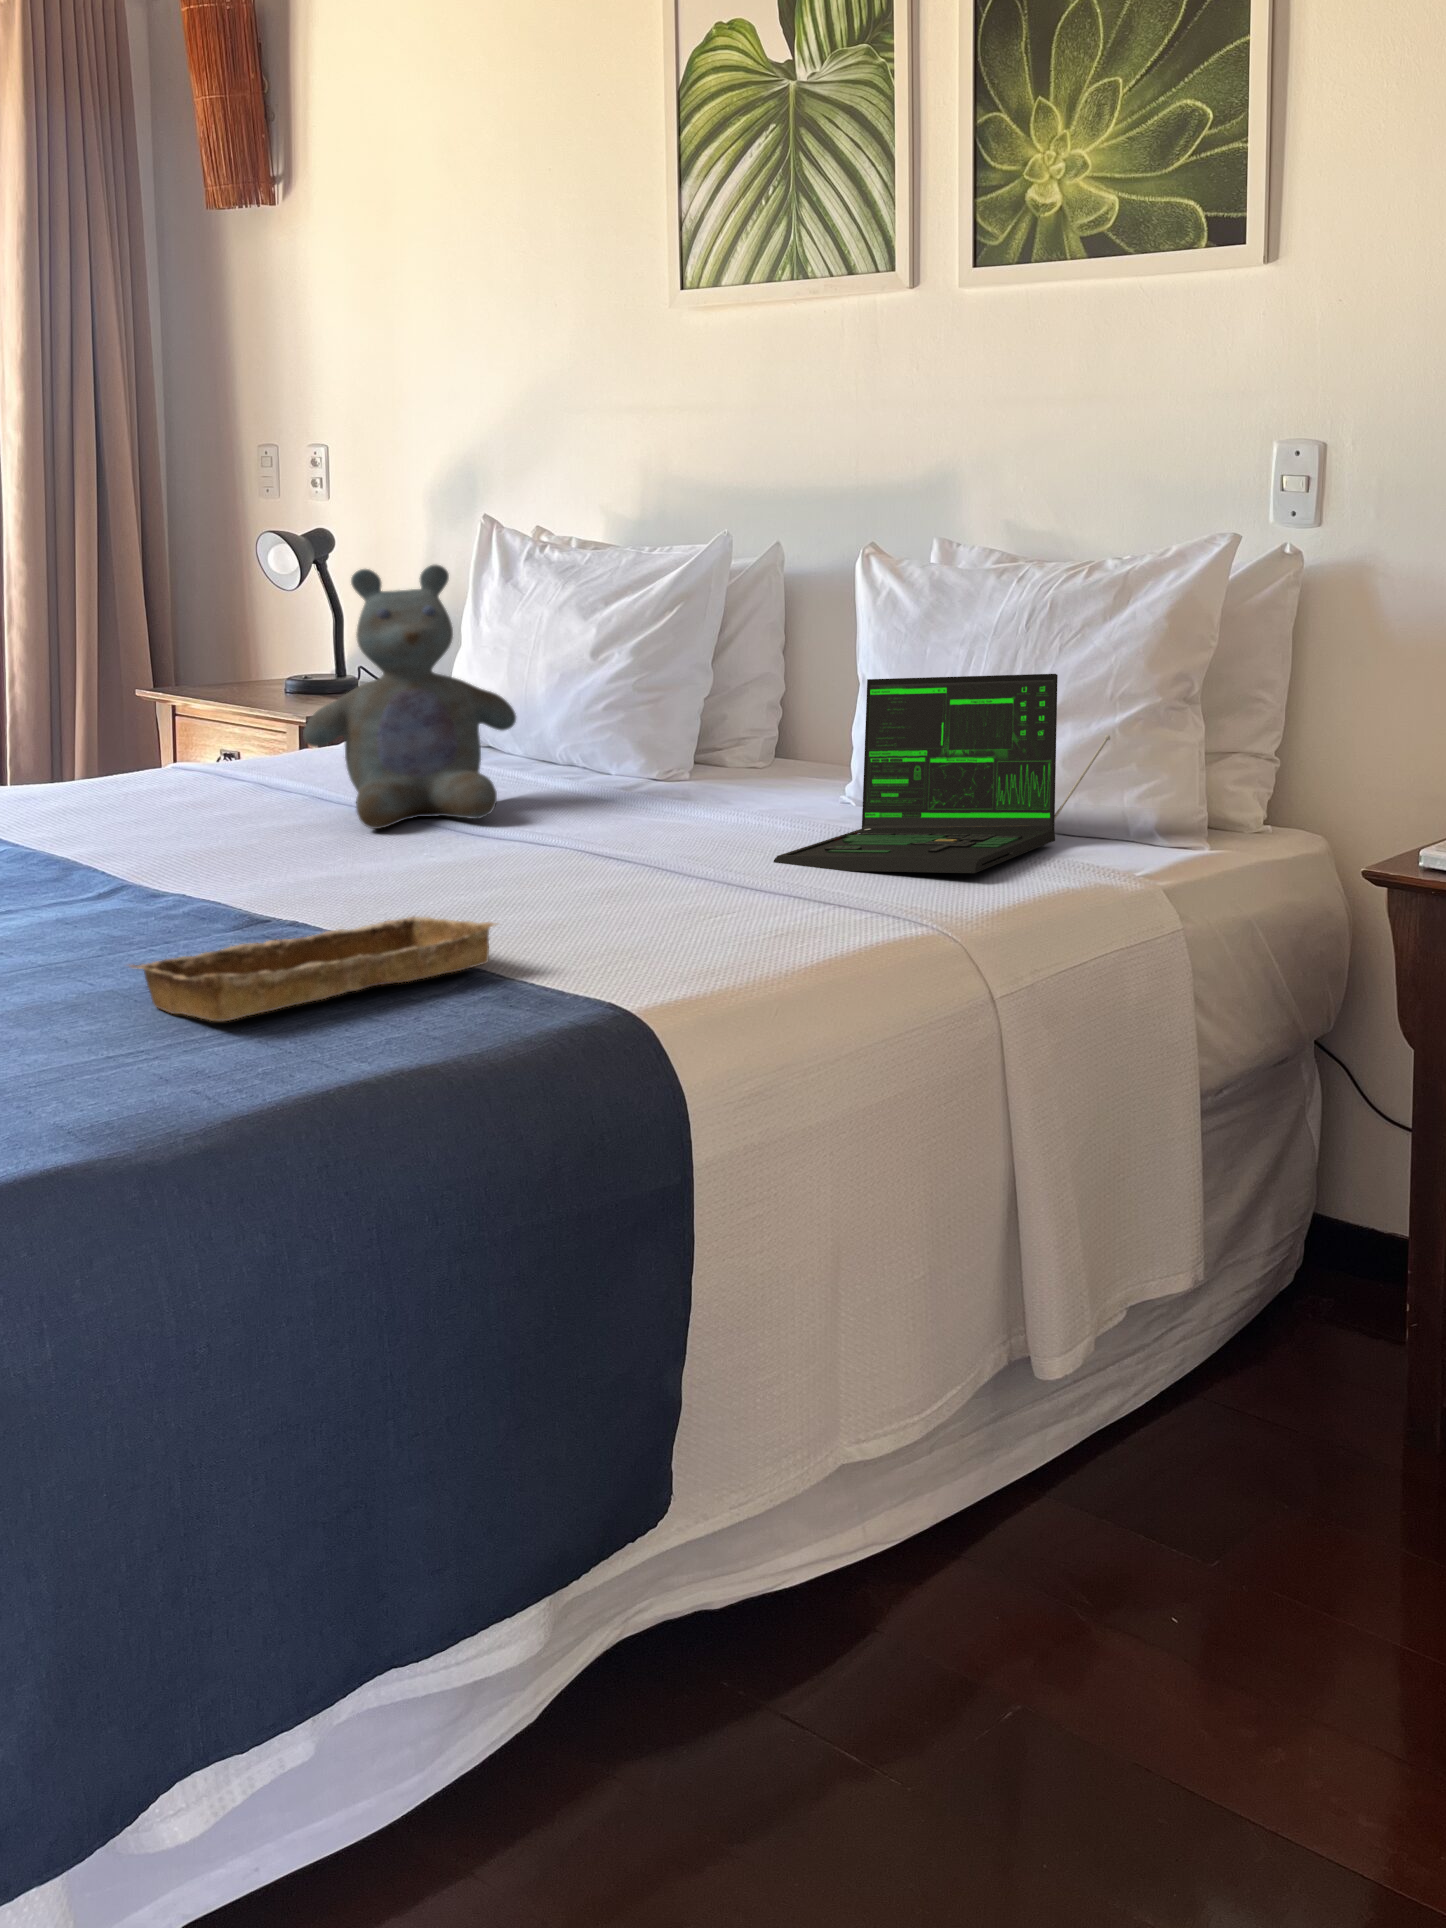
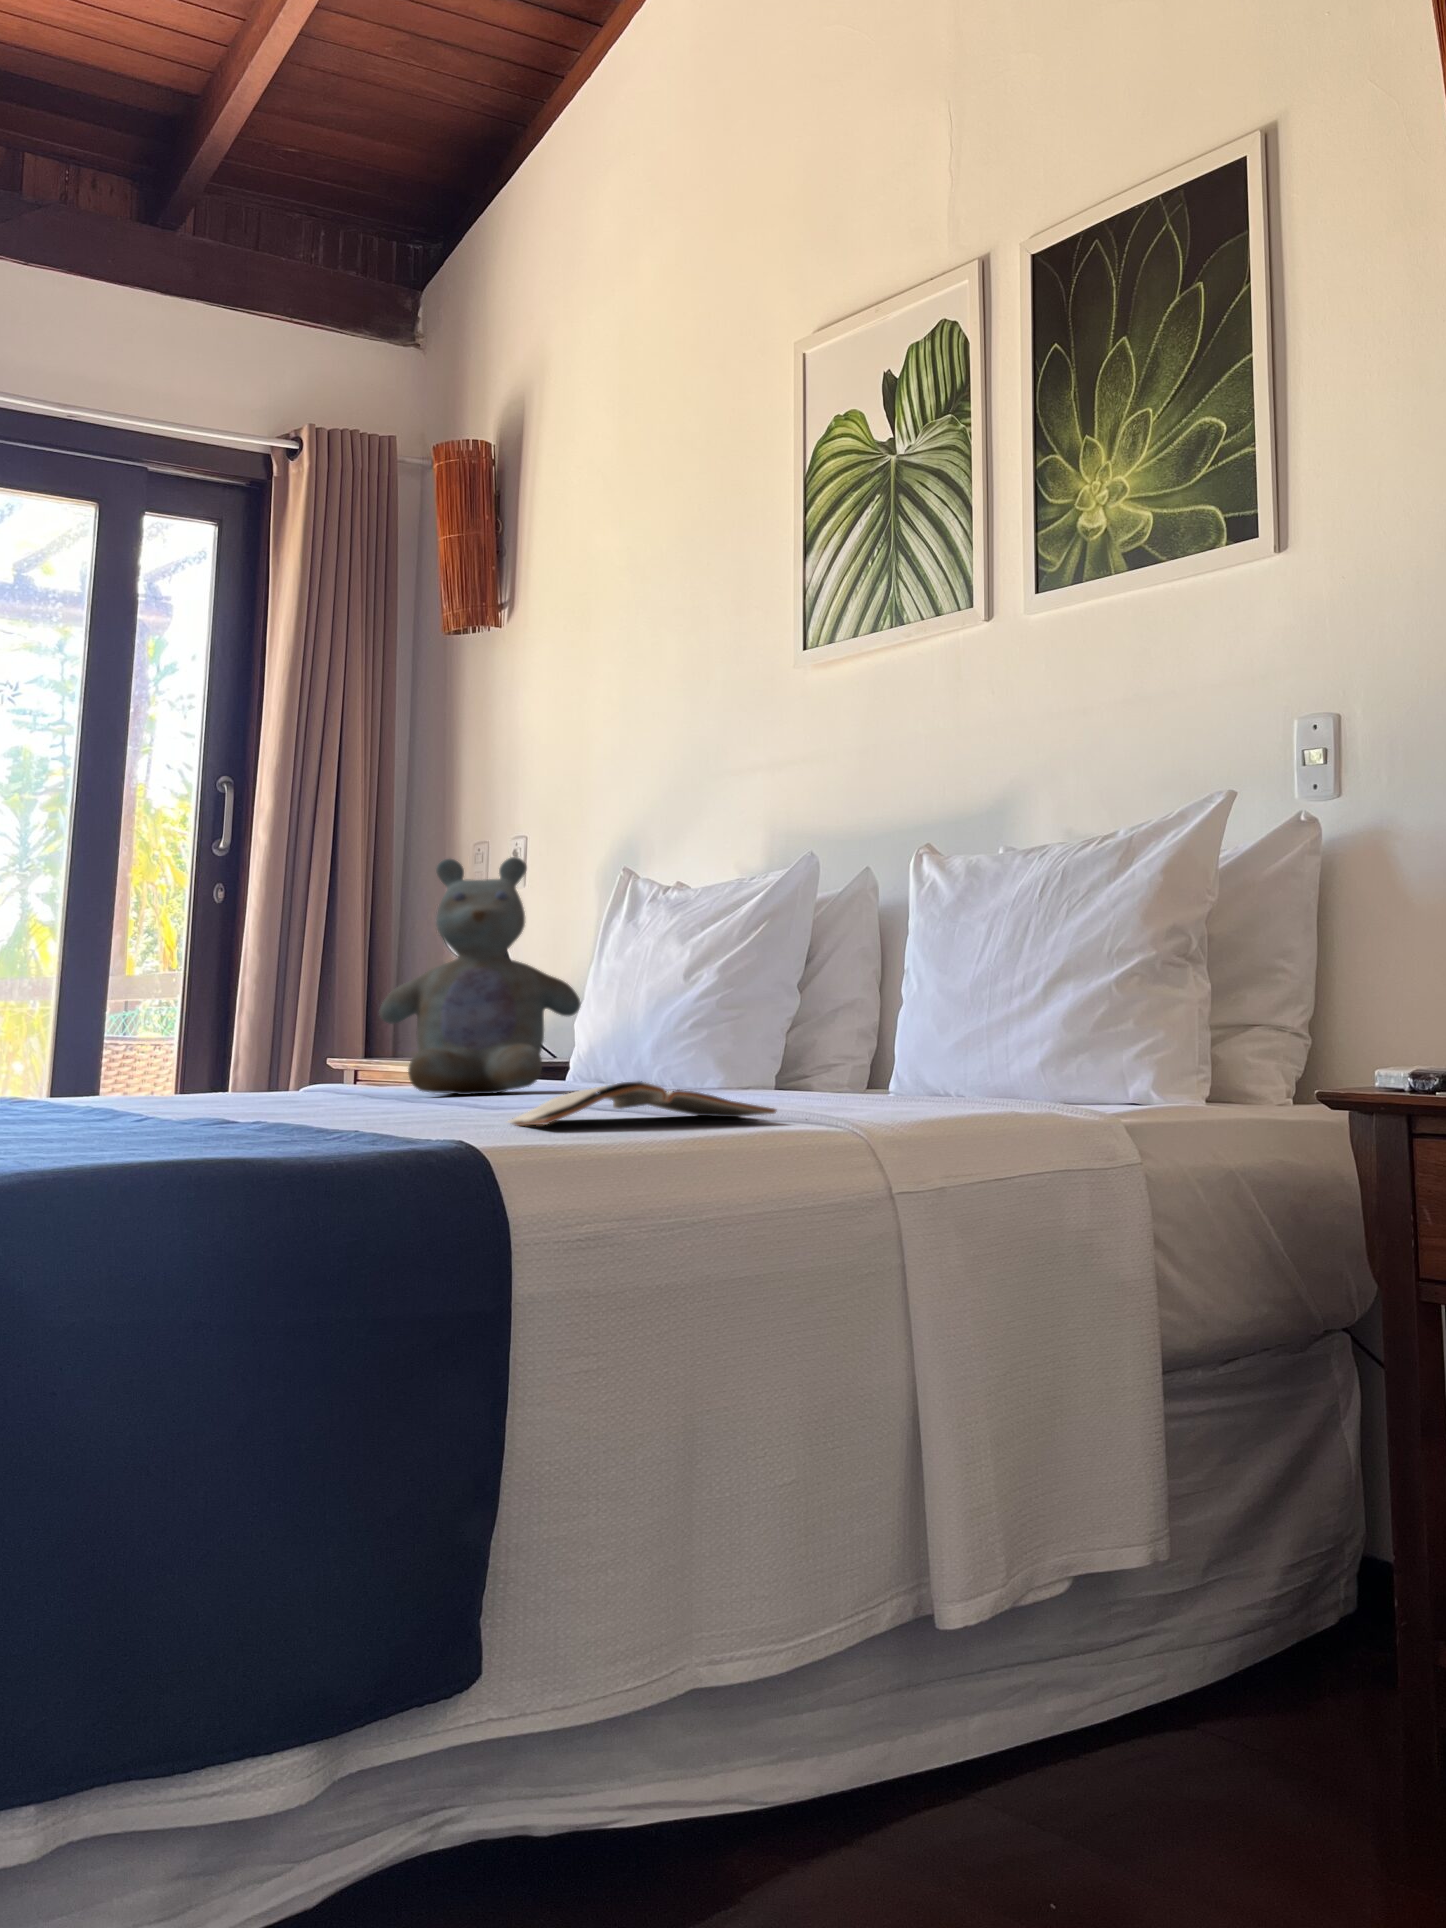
laptop: present [774,674,1110,873] -> none [763,930,1107,1111]
magazine: none [562,896,856,970] -> present [508,1081,776,1126]
tray: present [130,917,496,1021] -> none [73,1080,425,1136]

